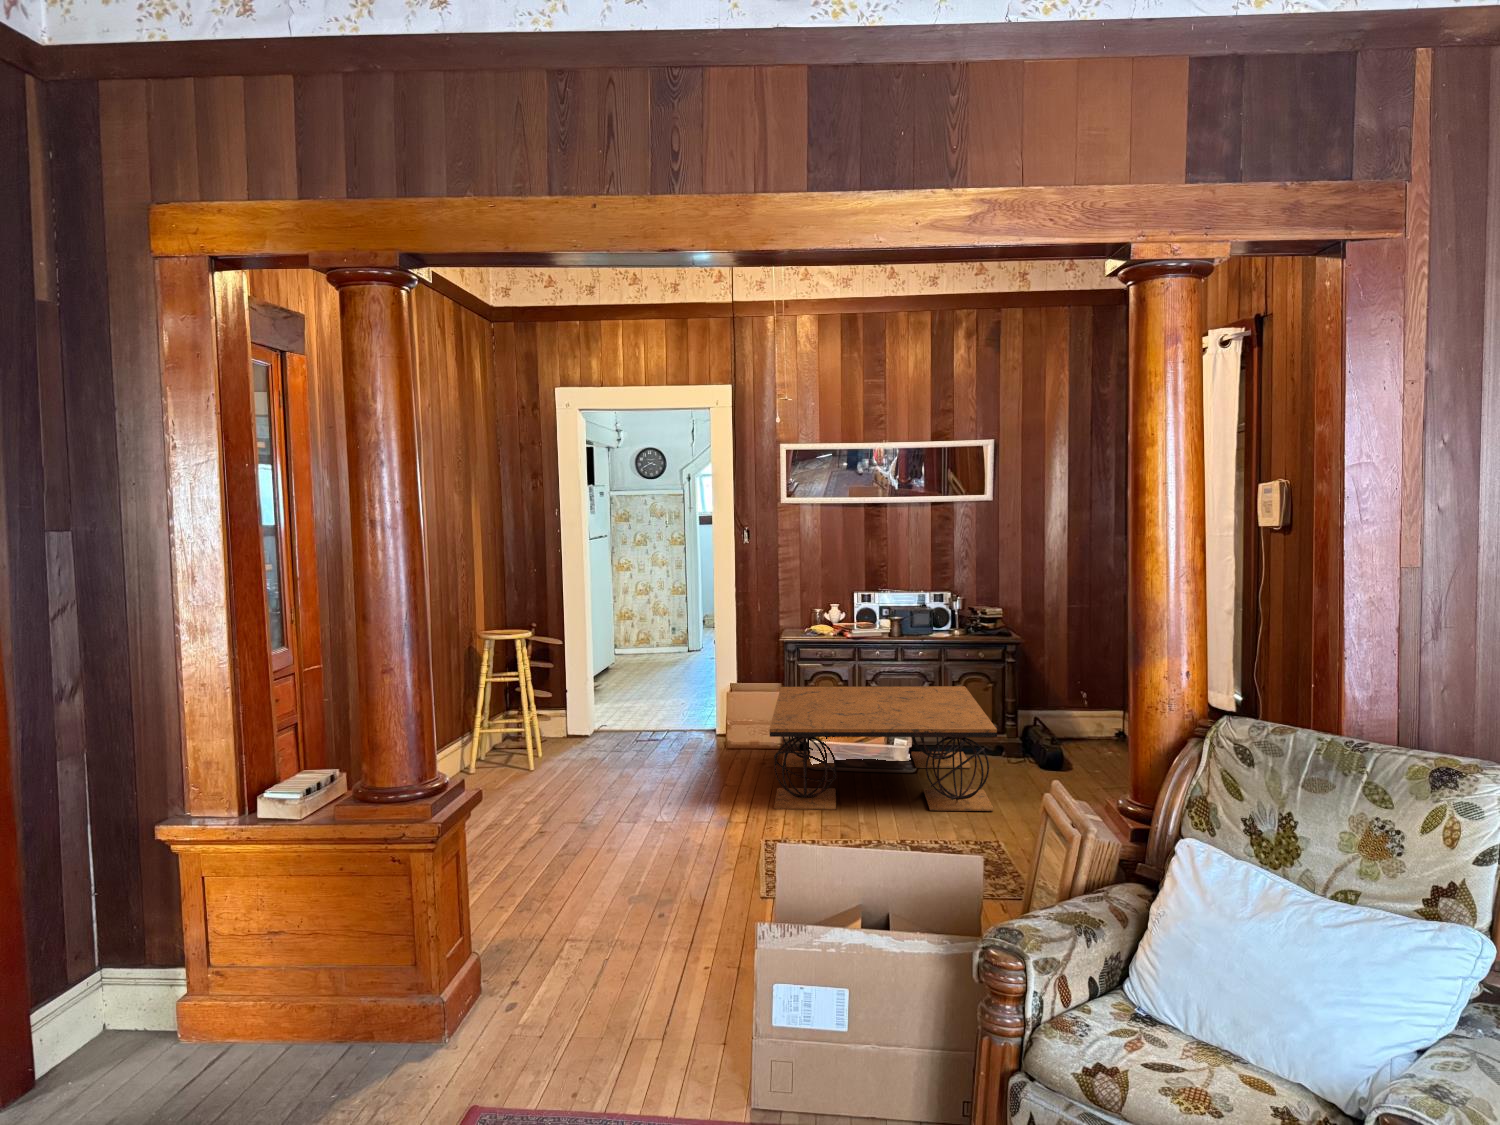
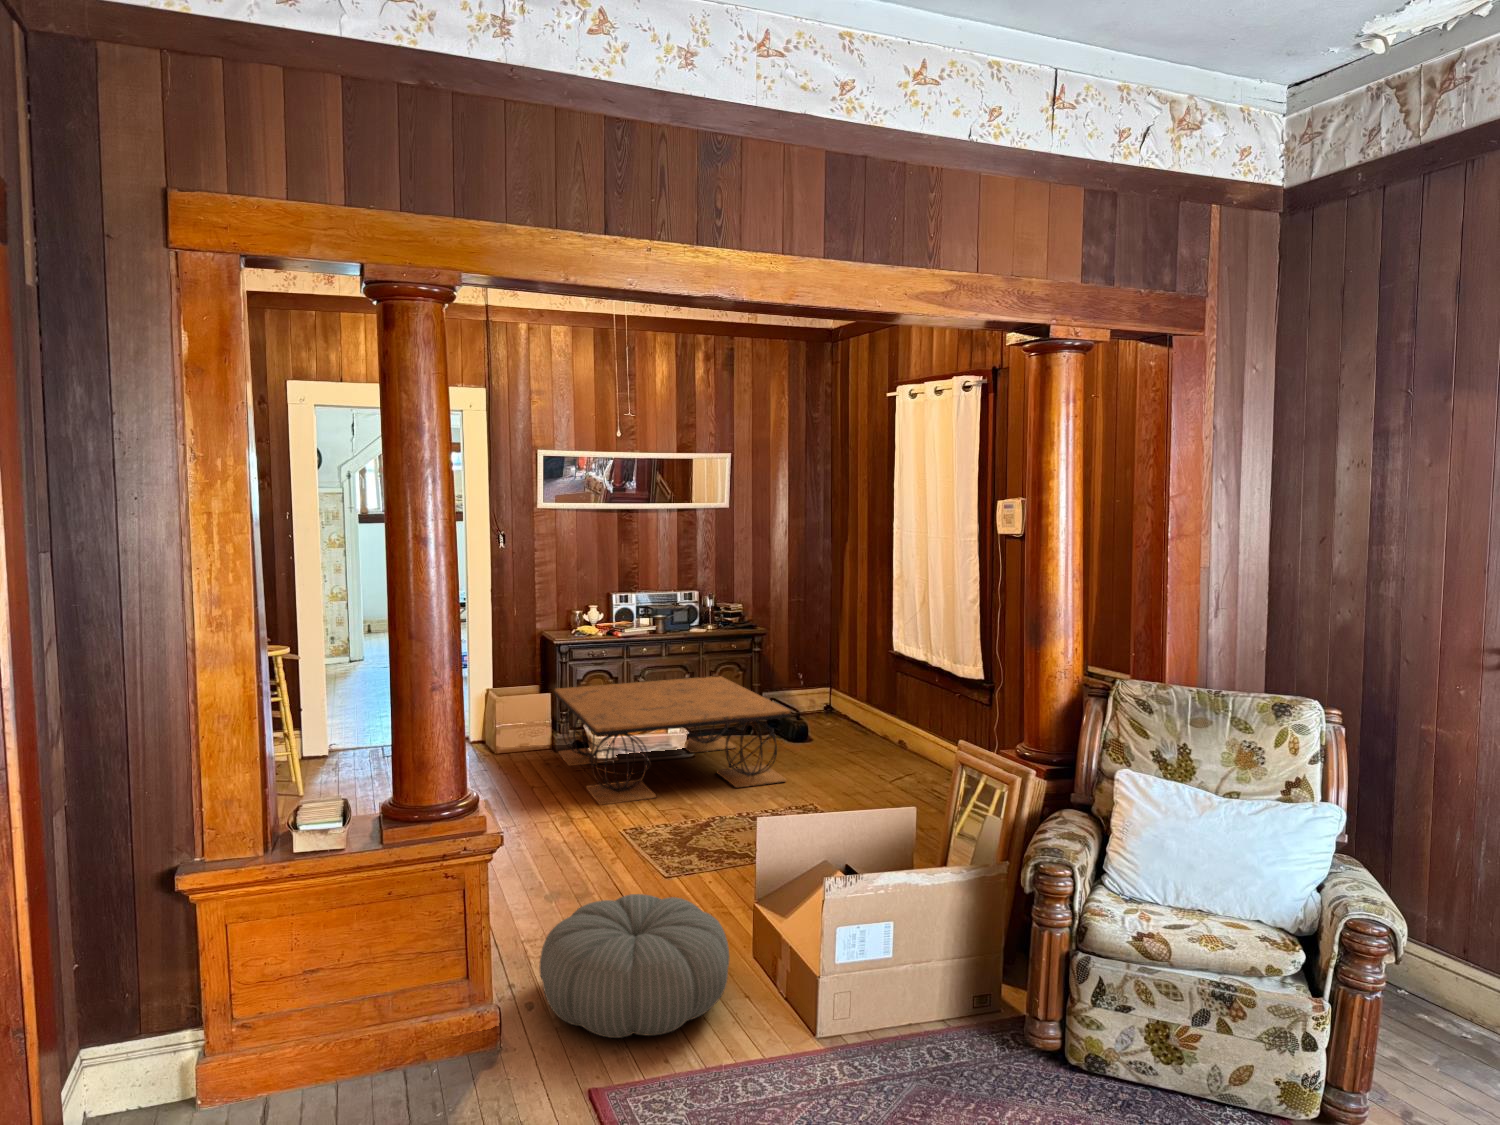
pouf: none [517,899,720,1051] -> present [540,894,729,1038]

